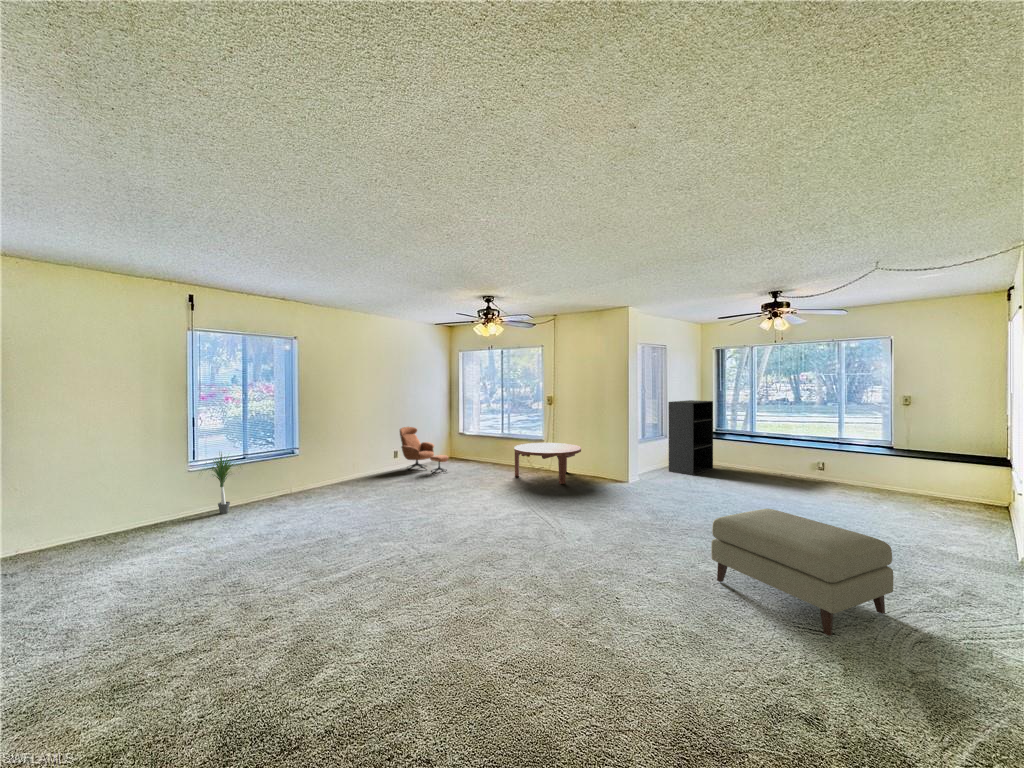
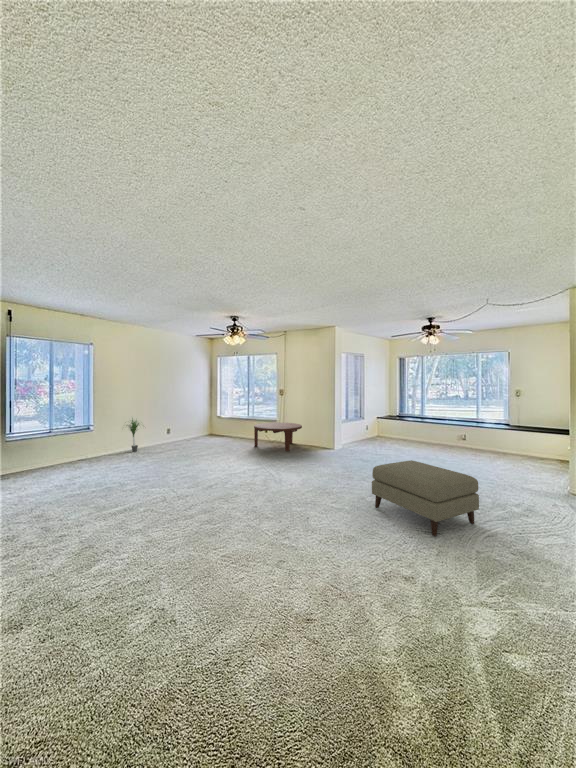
bookshelf: present [668,400,713,475] -> none [364,393,395,445]
lounge chair: present [400,427,448,472] -> none [171,411,207,445]
potted plant: present [210,454,234,514] -> present [128,419,139,452]

